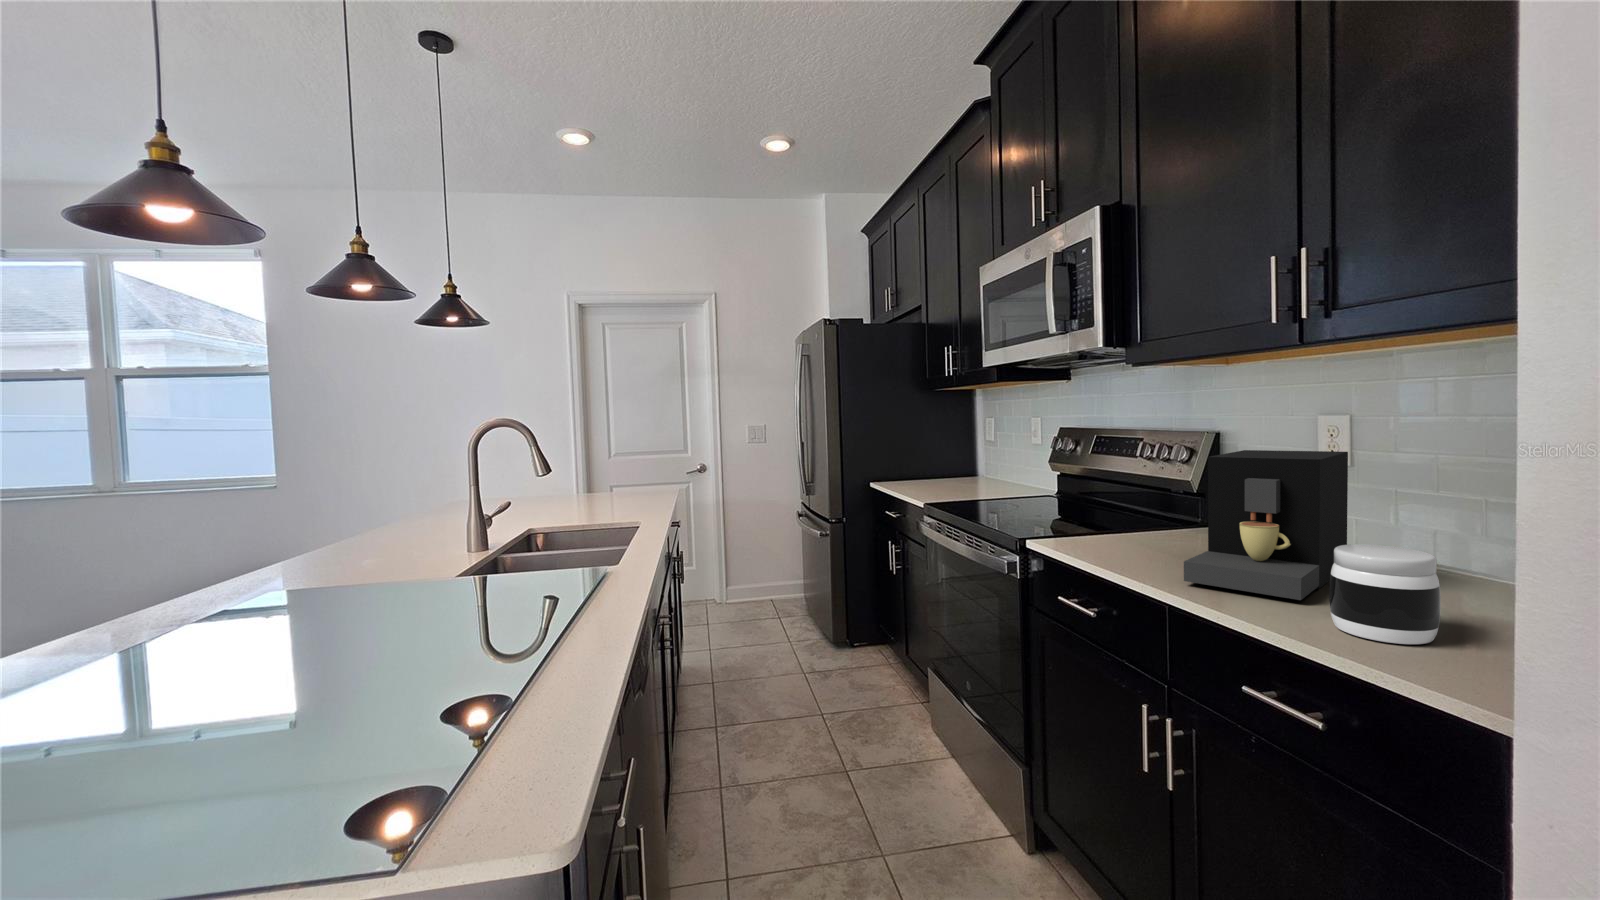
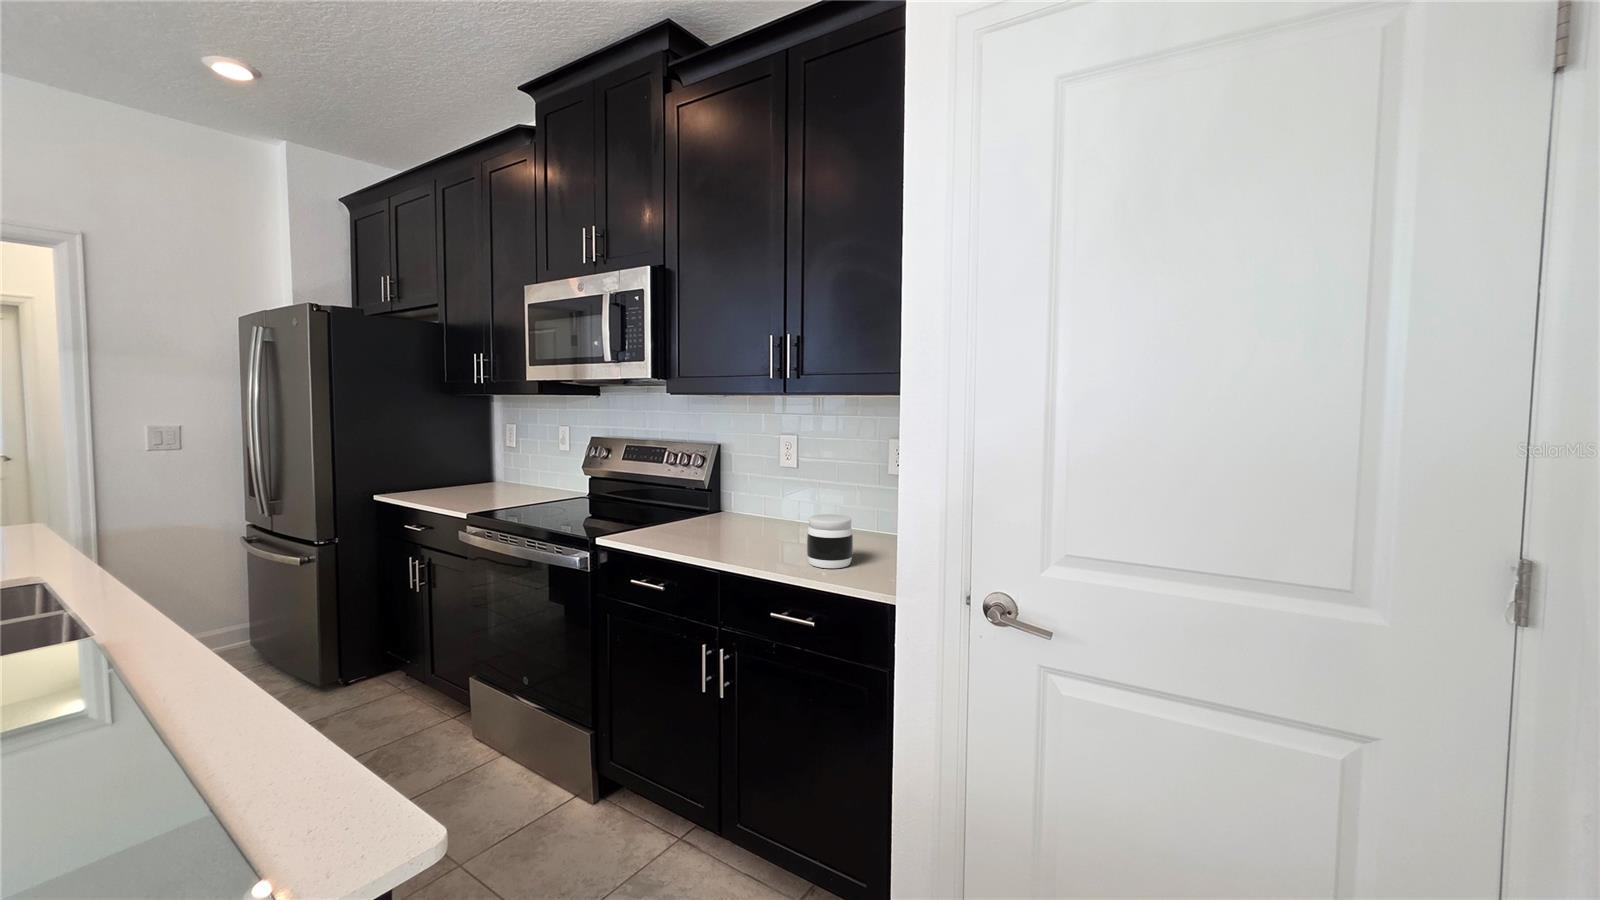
coffee maker: present [1184,450,1348,600] -> none [725,458,797,553]

